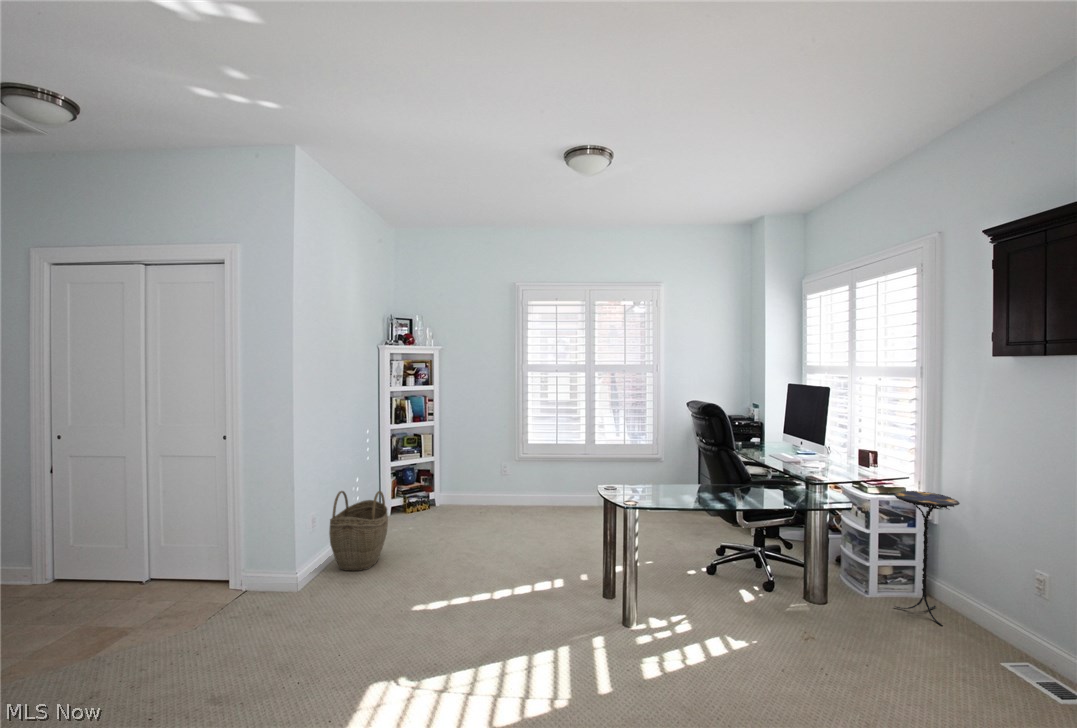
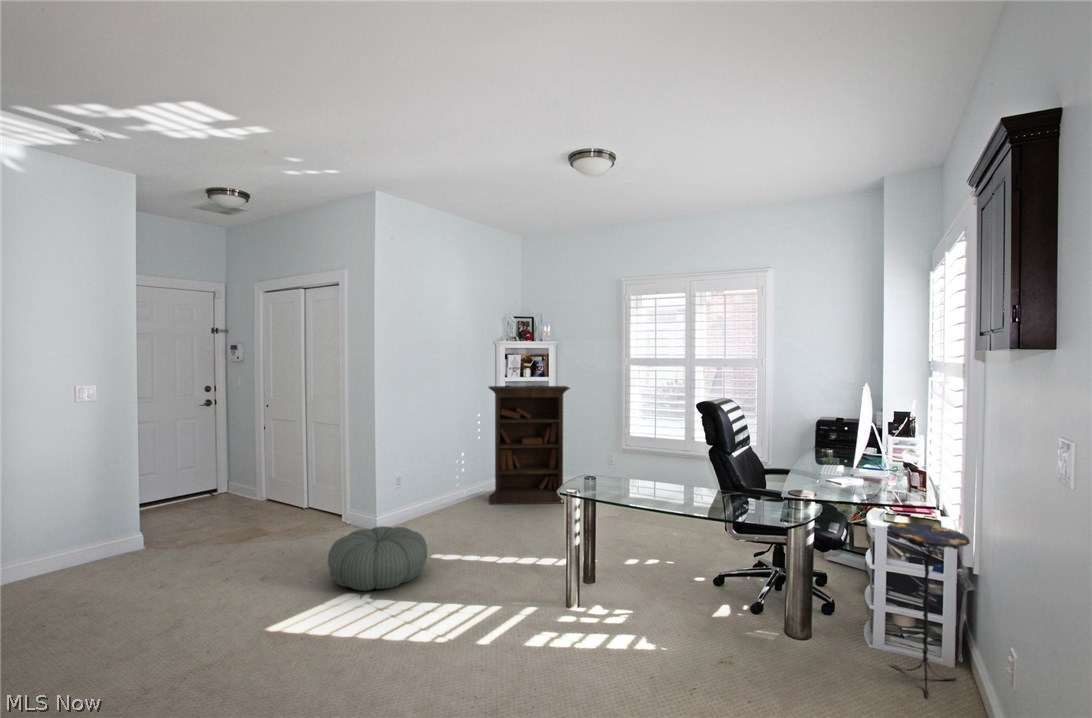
bookcase: none [378,394,480,537] -> present [489,386,570,505]
woven basket: present [329,491,388,571] -> none [414,459,466,524]
pouf: none [316,581,447,677] -> present [328,526,427,591]

